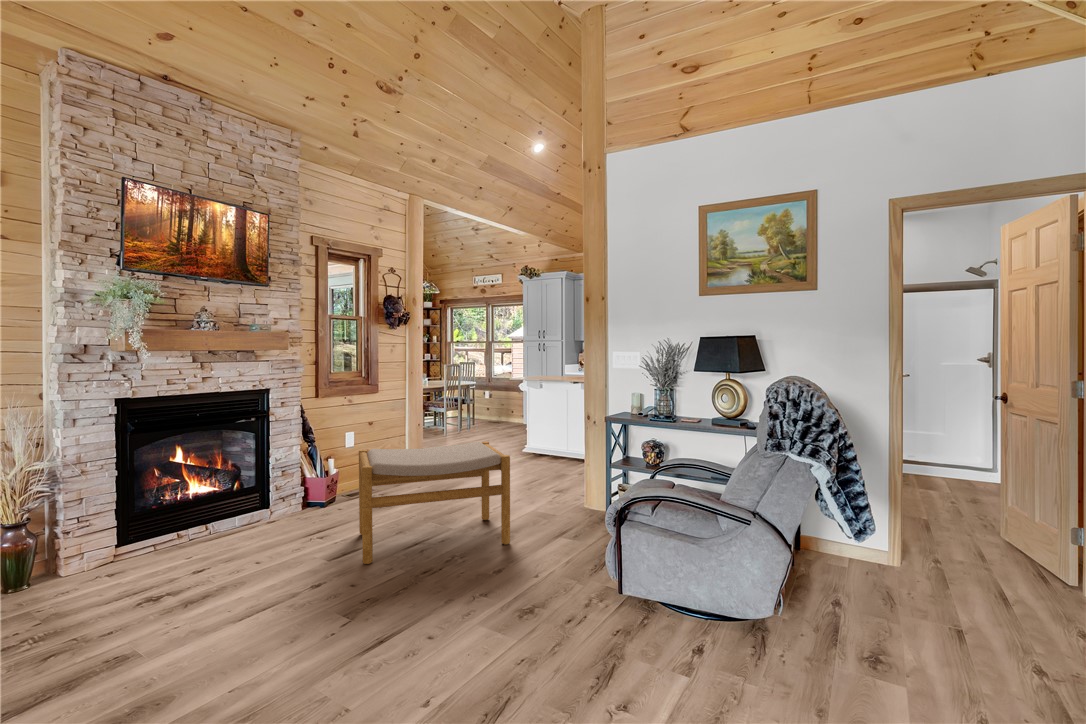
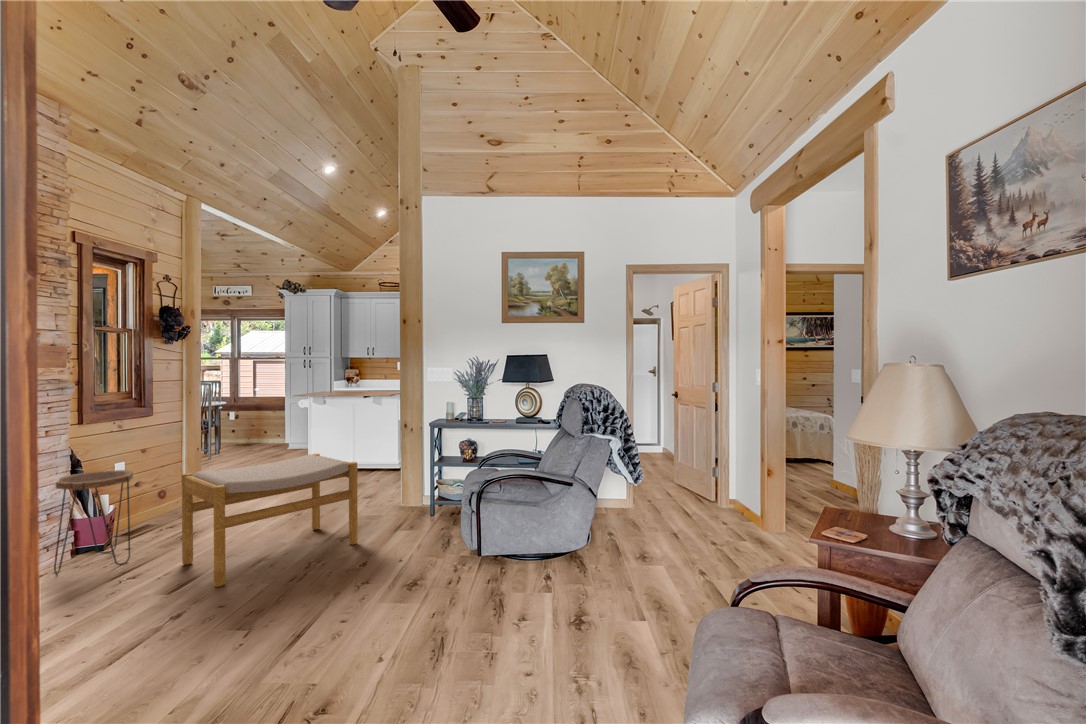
side table: none [281,440,338,525] -> present [54,470,133,573]

